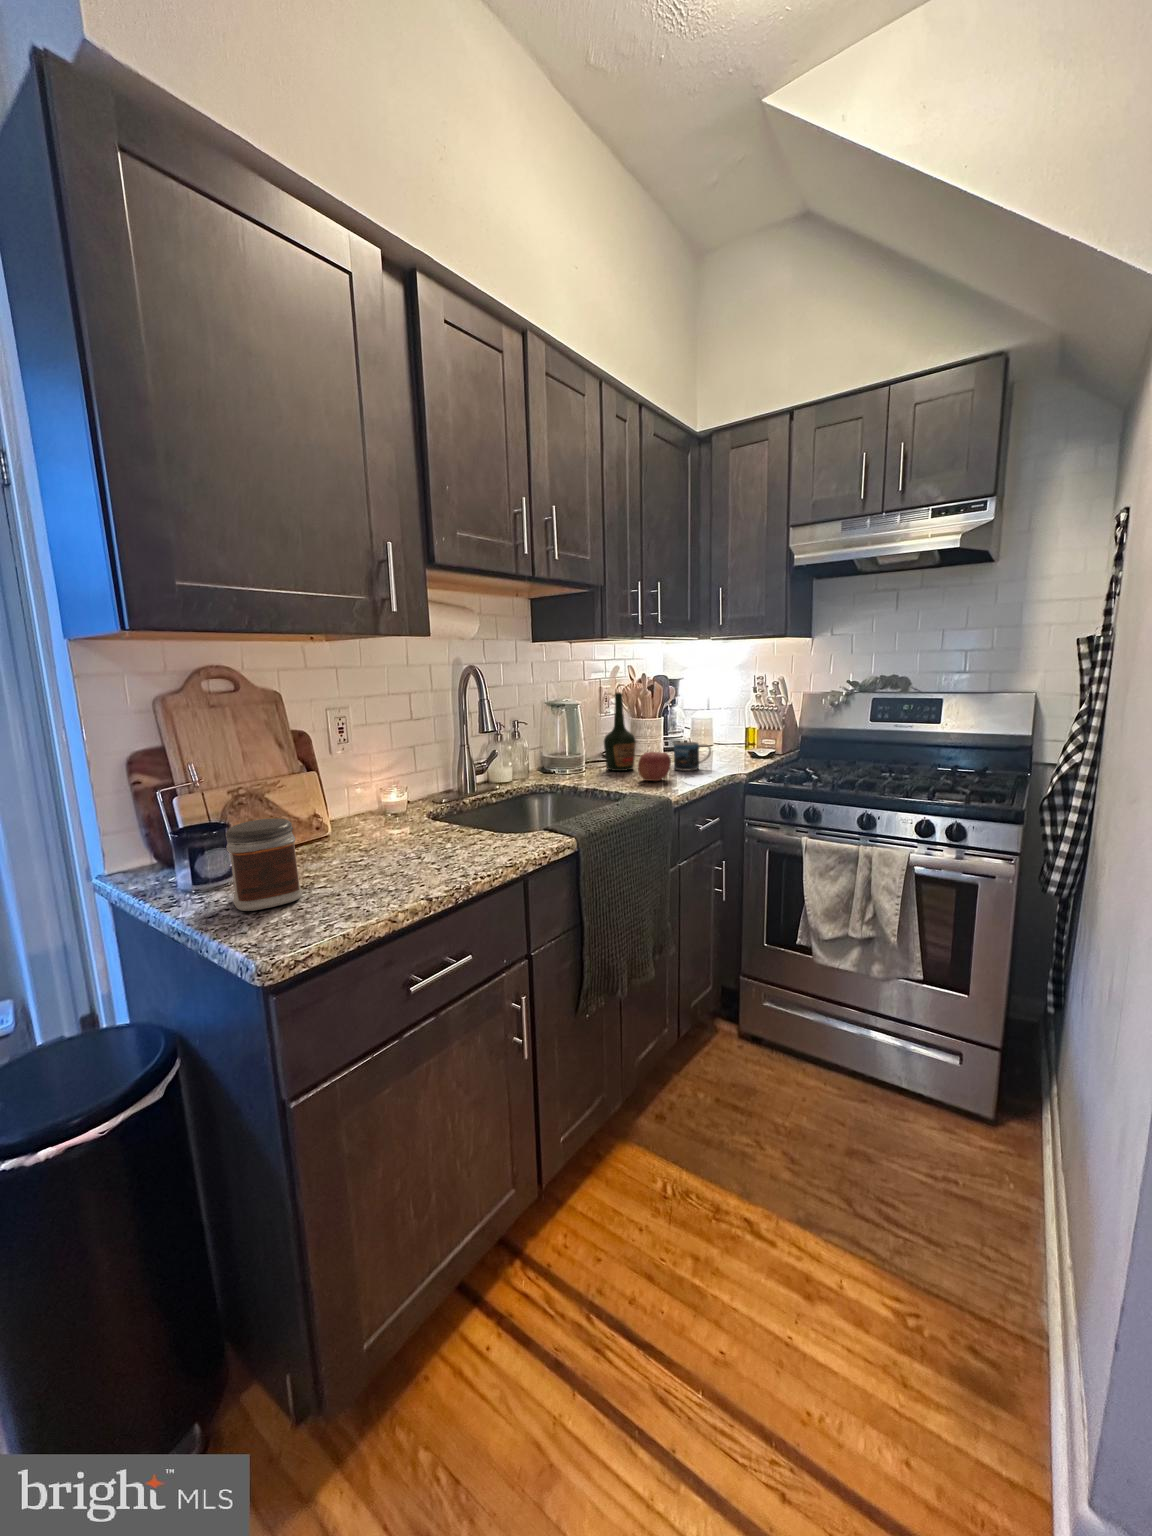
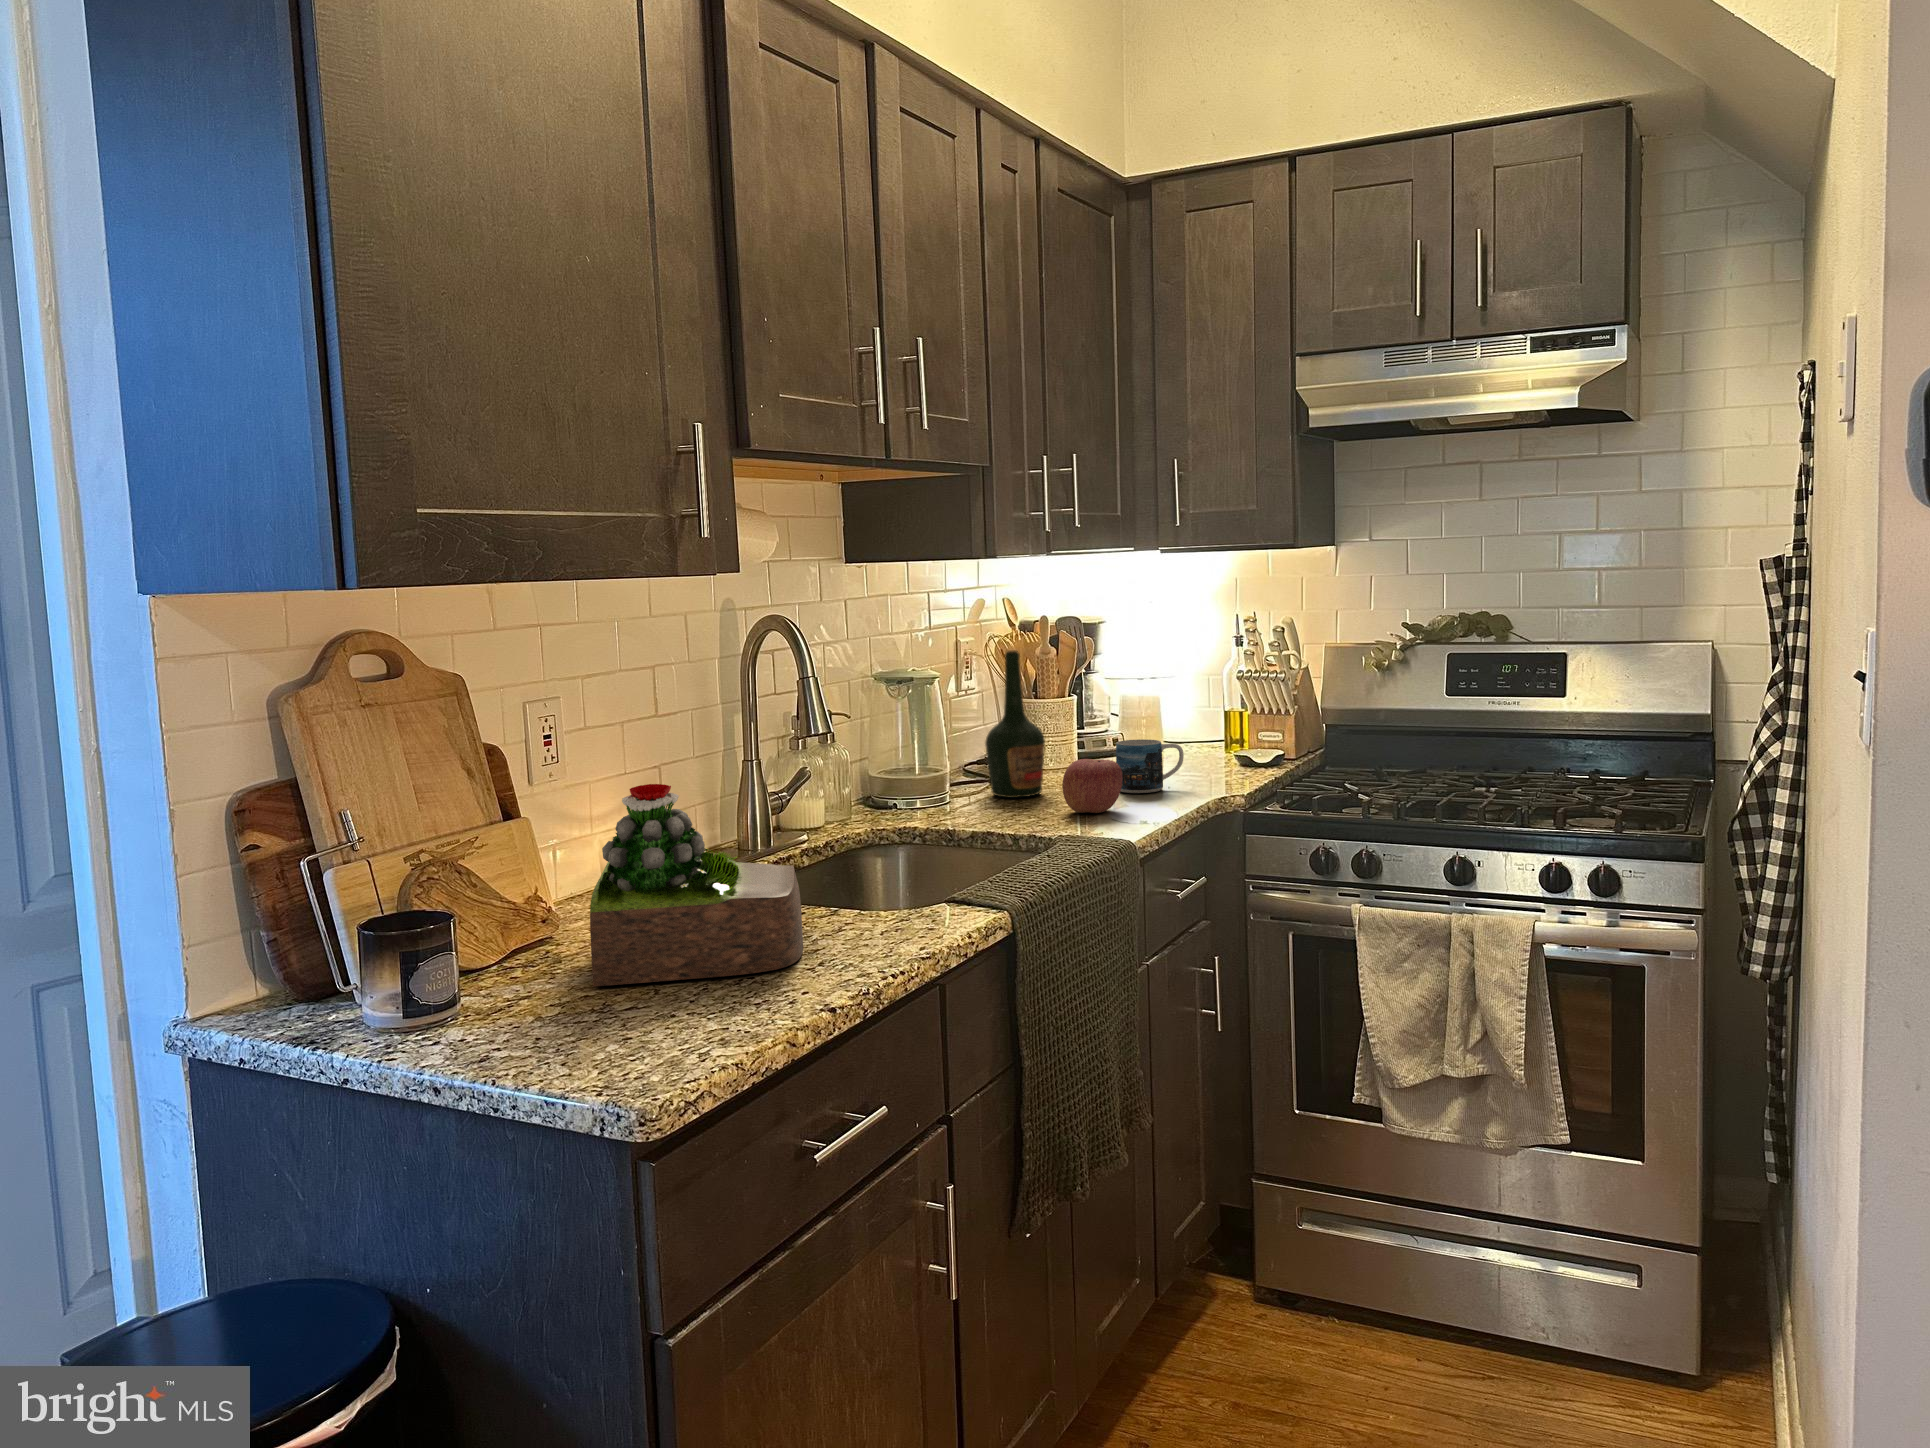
succulent plant: none [315,762,453,873] -> present [590,784,803,986]
jar: present [226,819,302,911] -> none [472,885,603,1046]

